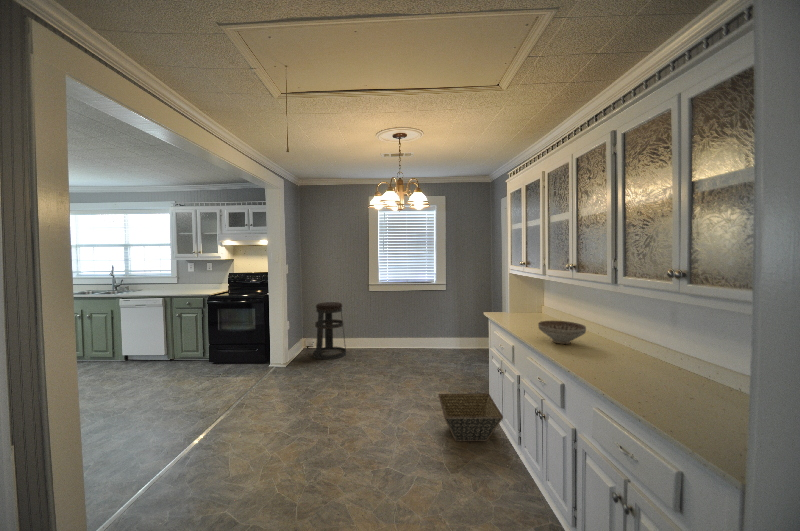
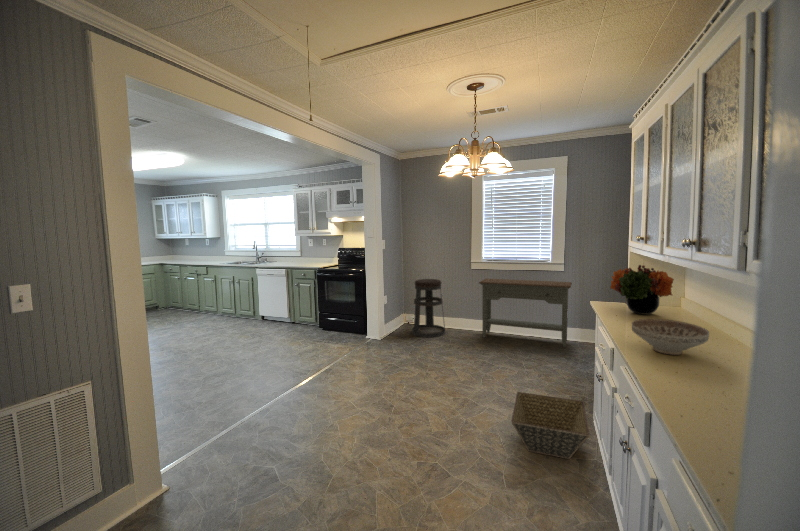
flower arrangement: none [505,283,547,320] -> present [610,265,674,314]
console table: none [378,300,455,355] -> present [479,279,572,347]

